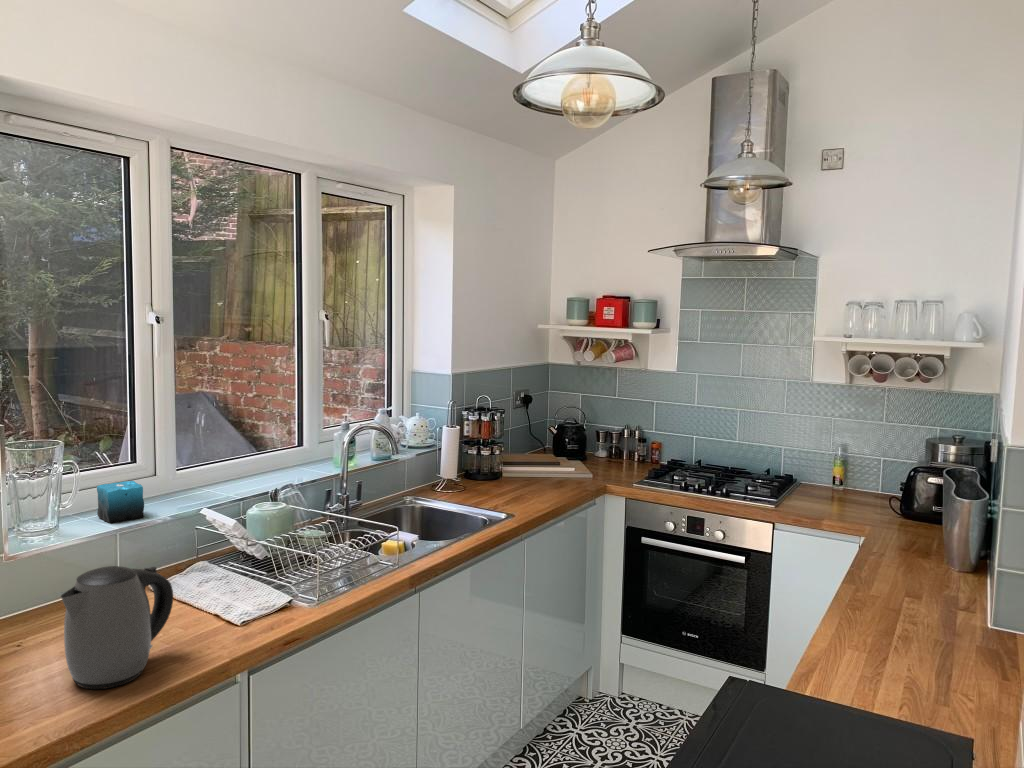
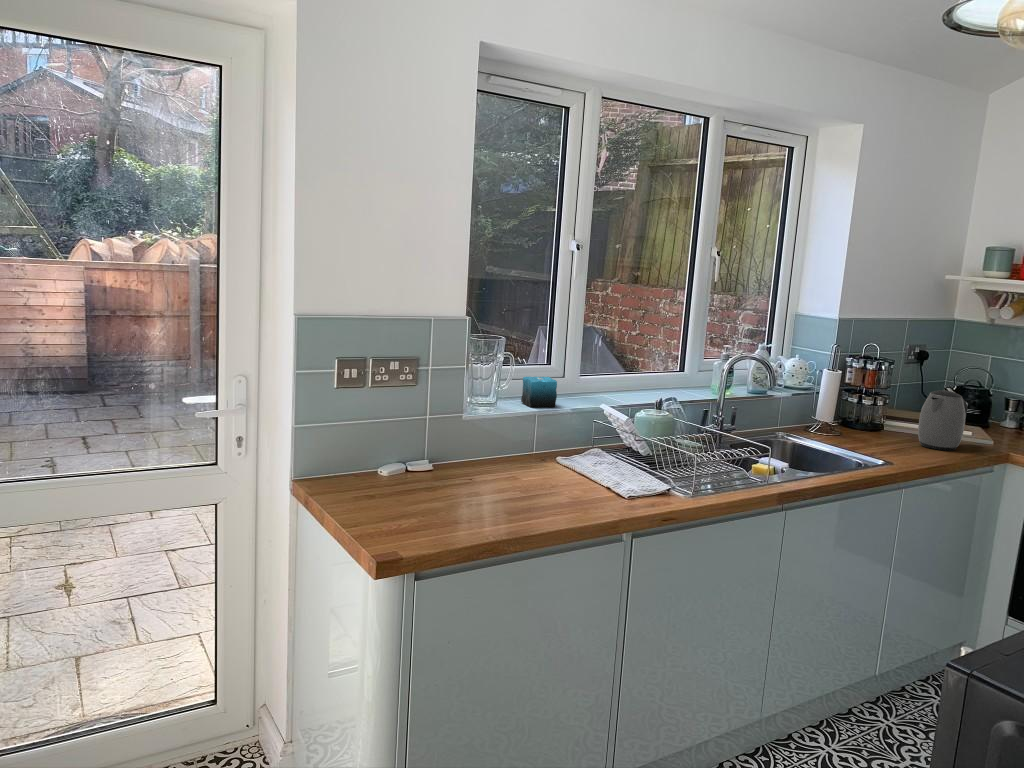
kettle: present [61,566,173,689] -> present [918,390,967,451]

